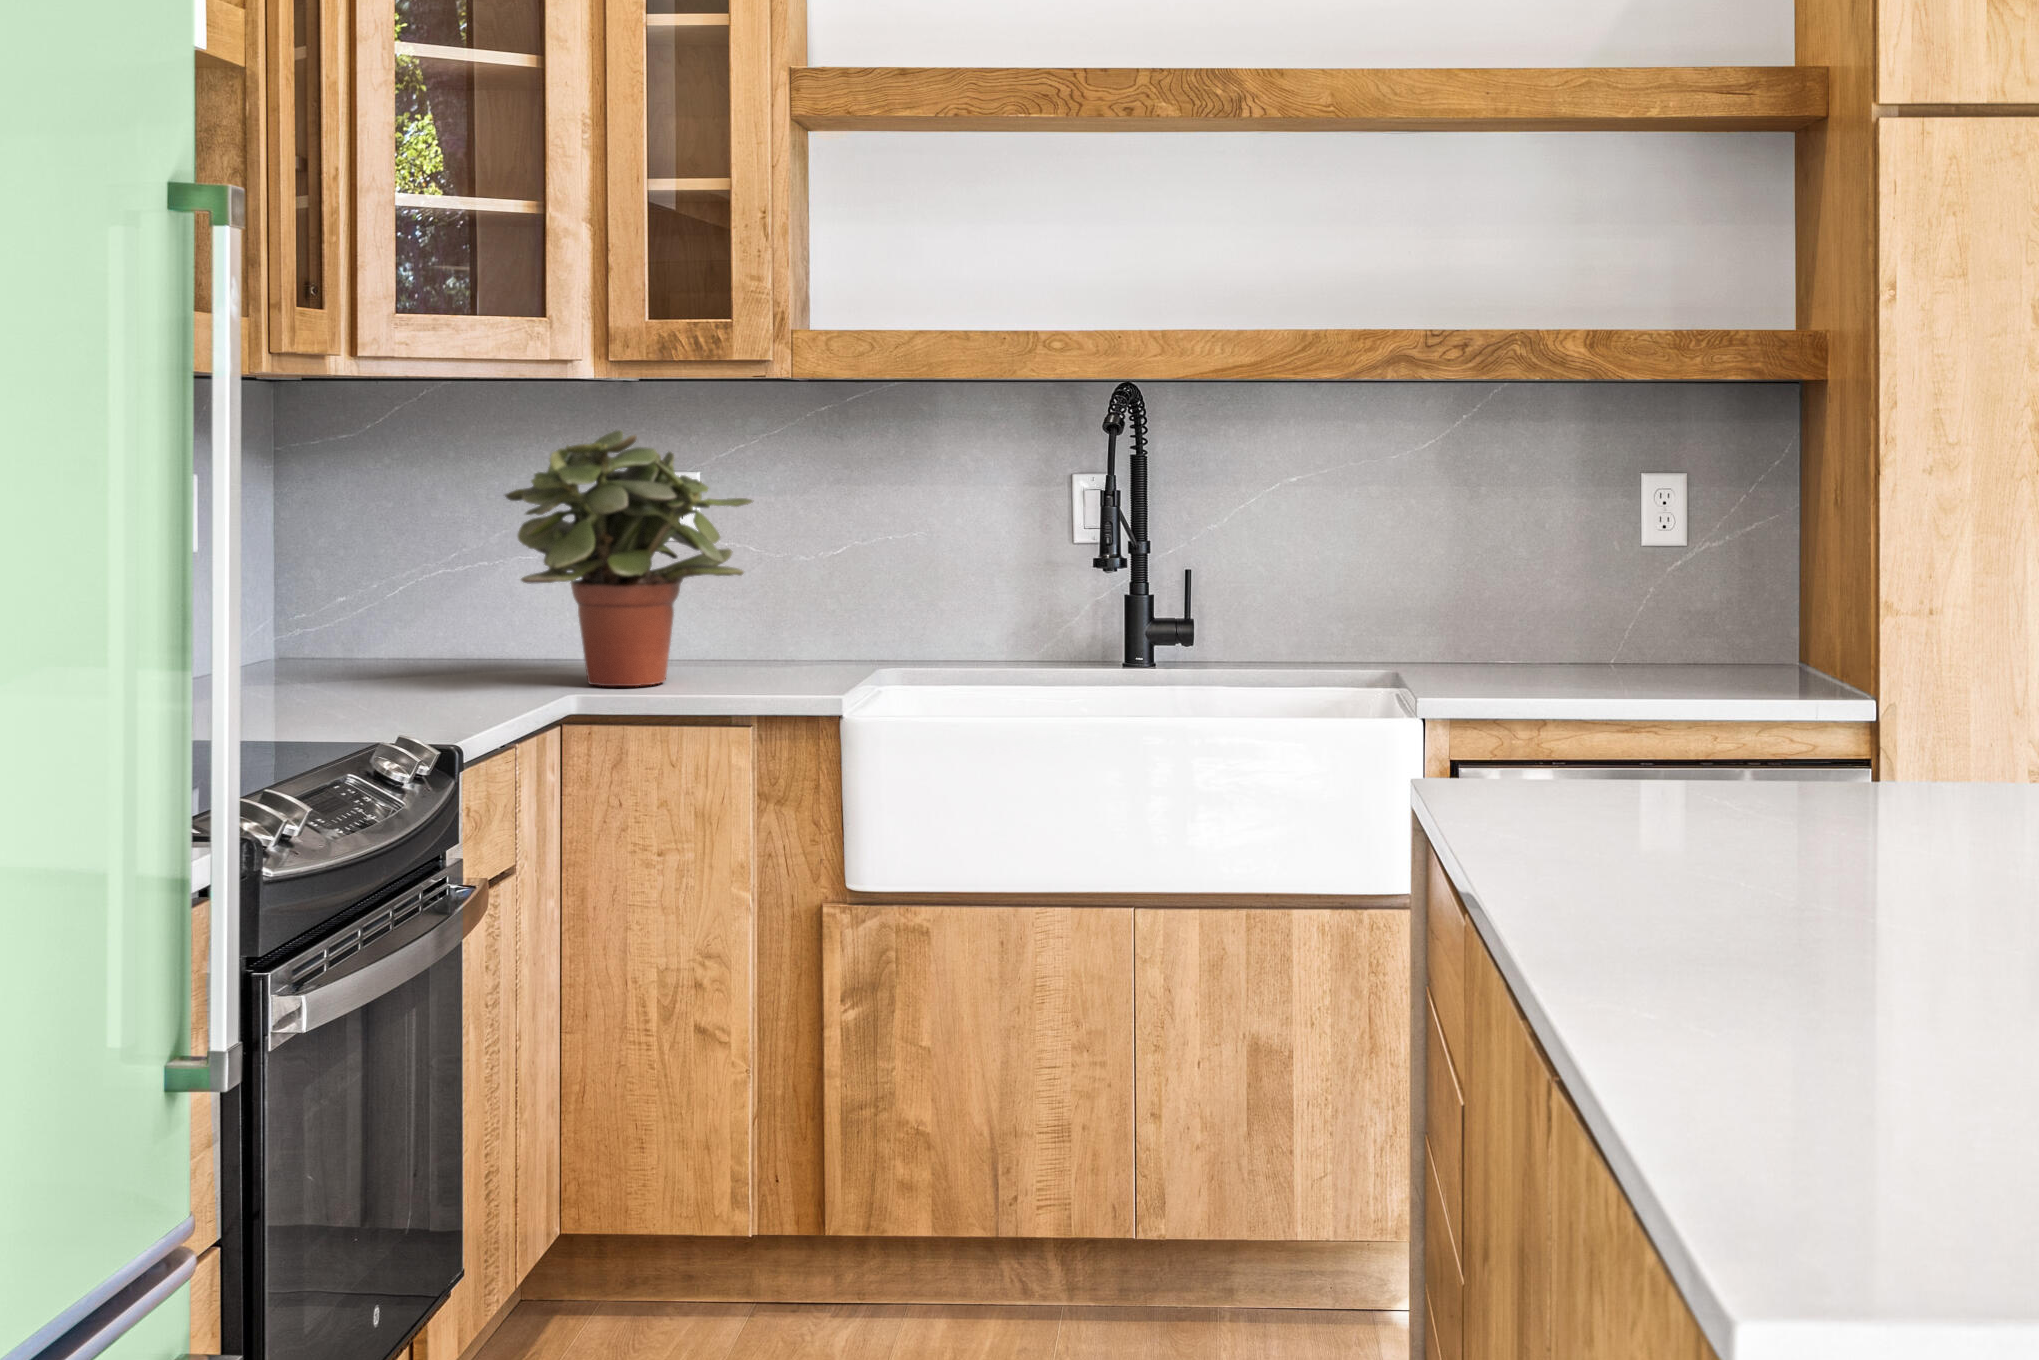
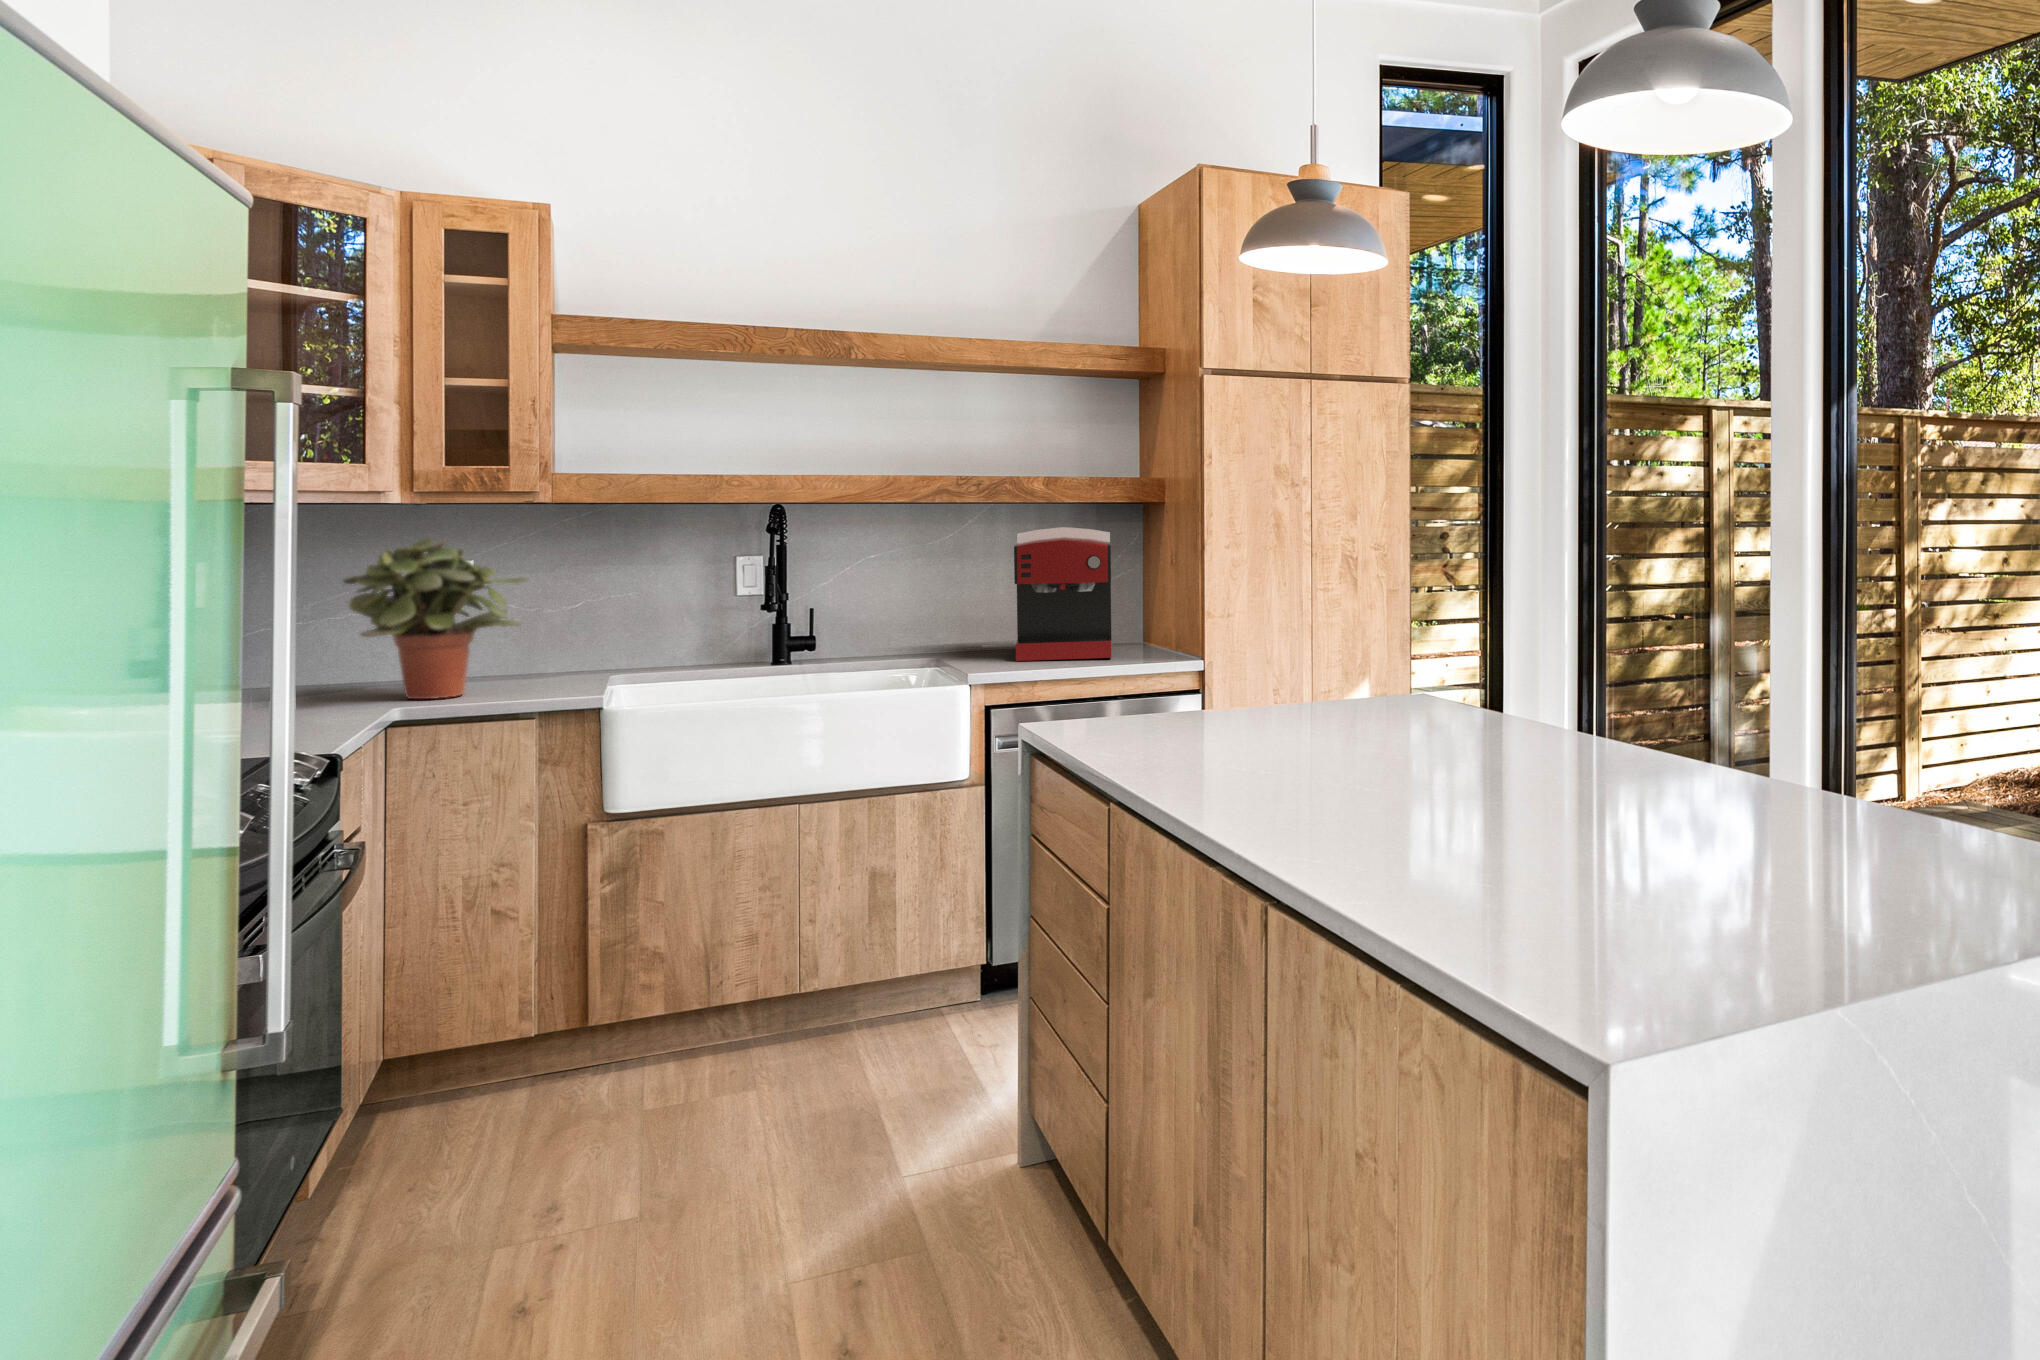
coffee maker: none [1522,432,1700,678] -> present [1014,527,1112,661]

